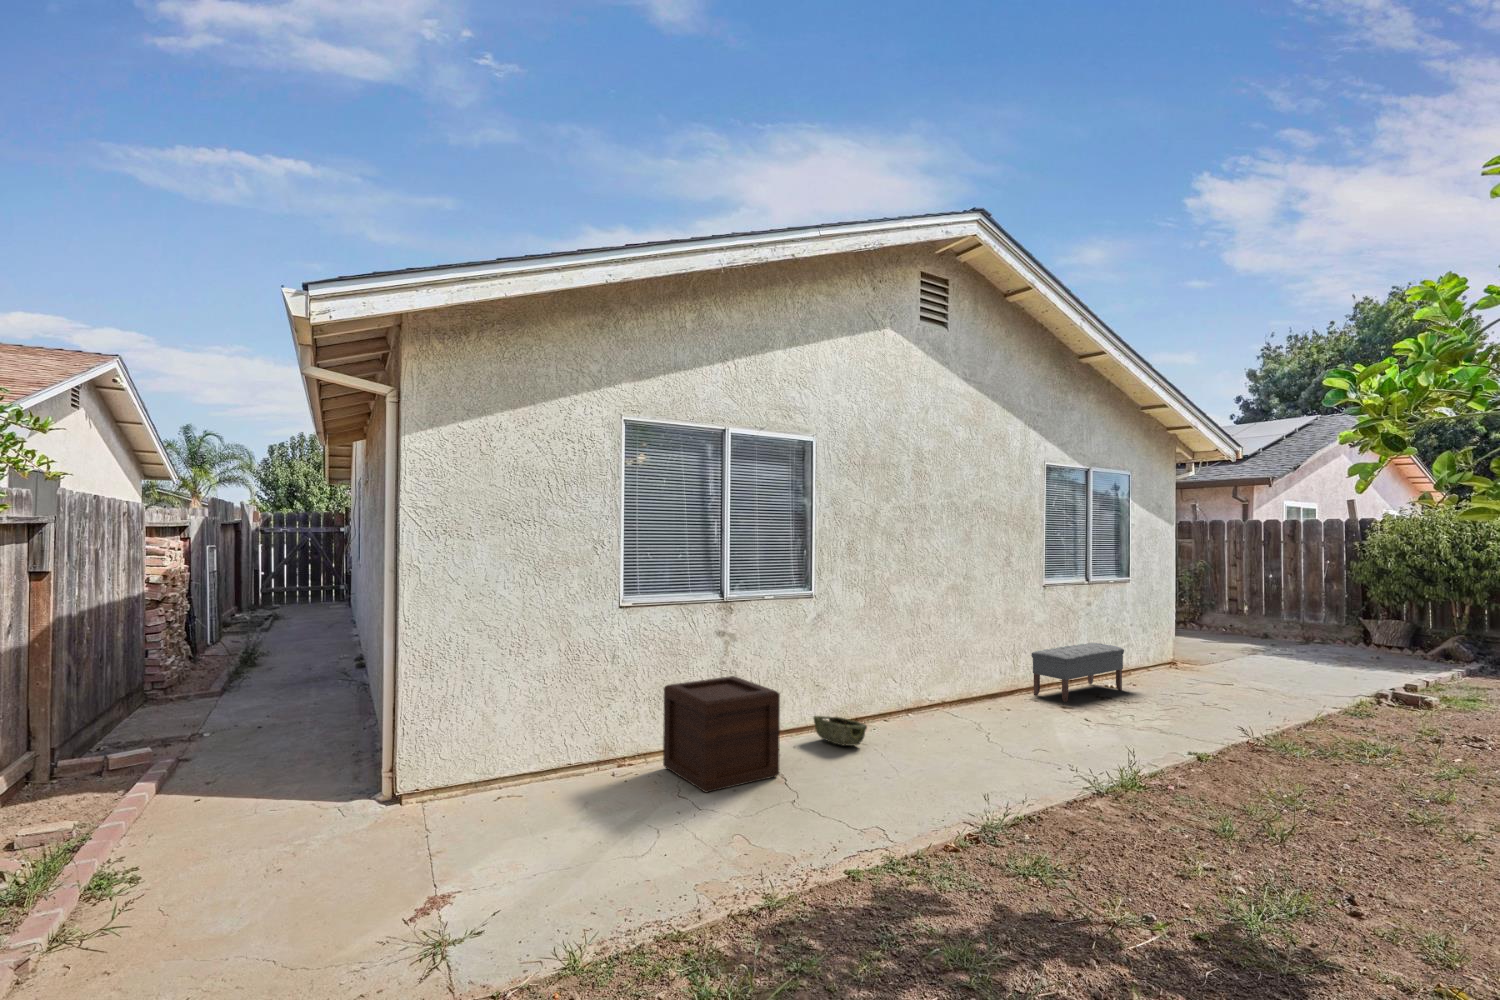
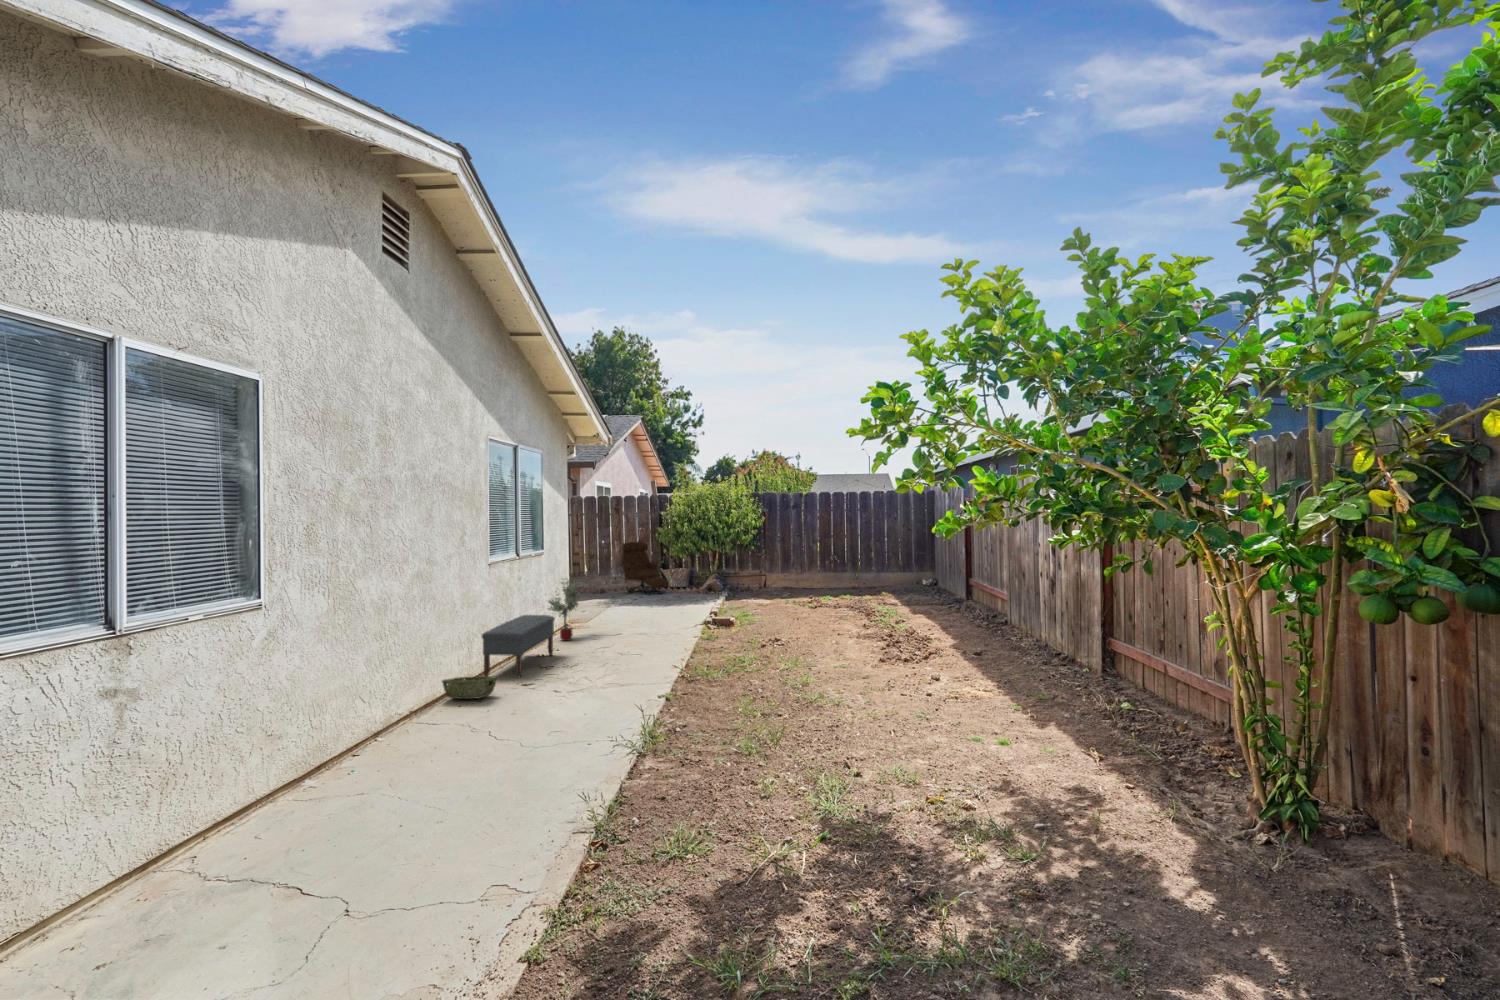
lounge chair: none [1295,578,1369,651] -> present [621,542,669,593]
potted tree: none [1130,609,1177,680] -> present [548,578,580,641]
wooden crate: present [663,676,780,792] -> none [16,747,279,958]
woven basket: present [814,716,867,746] -> present [442,676,496,699]

